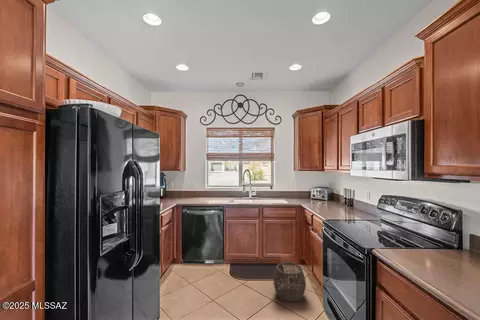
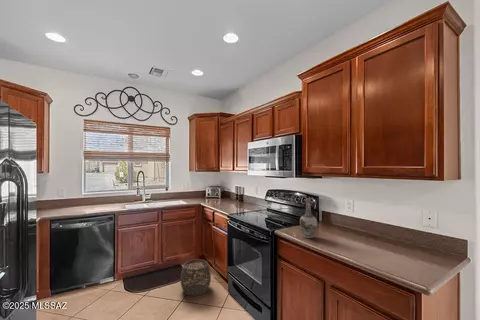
vase: none [414,212,446,273] -> present [300,199,317,238]

